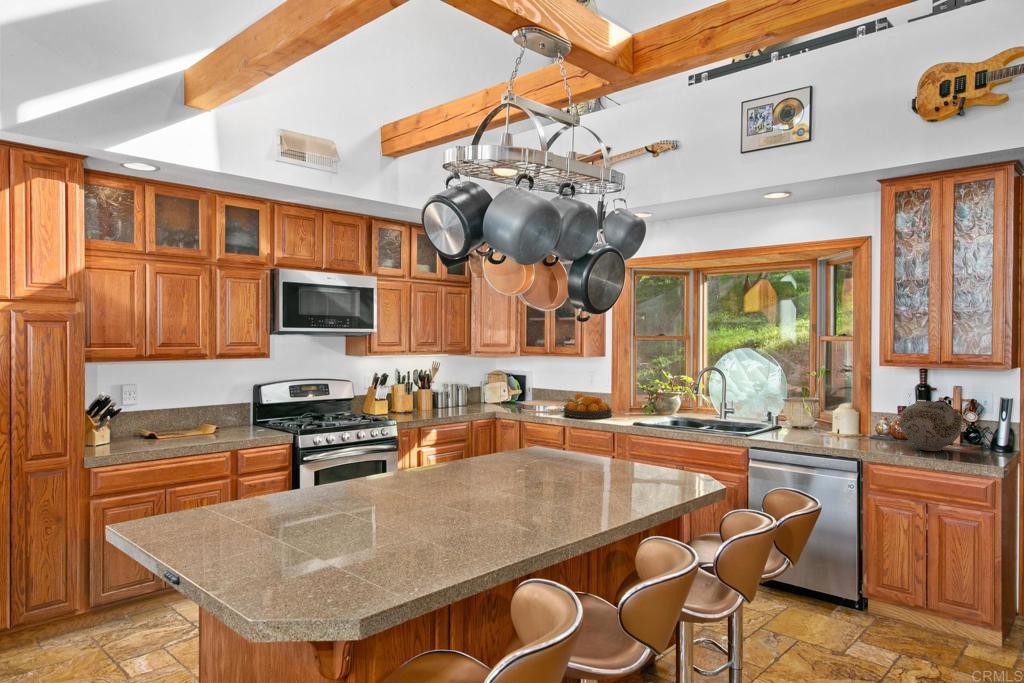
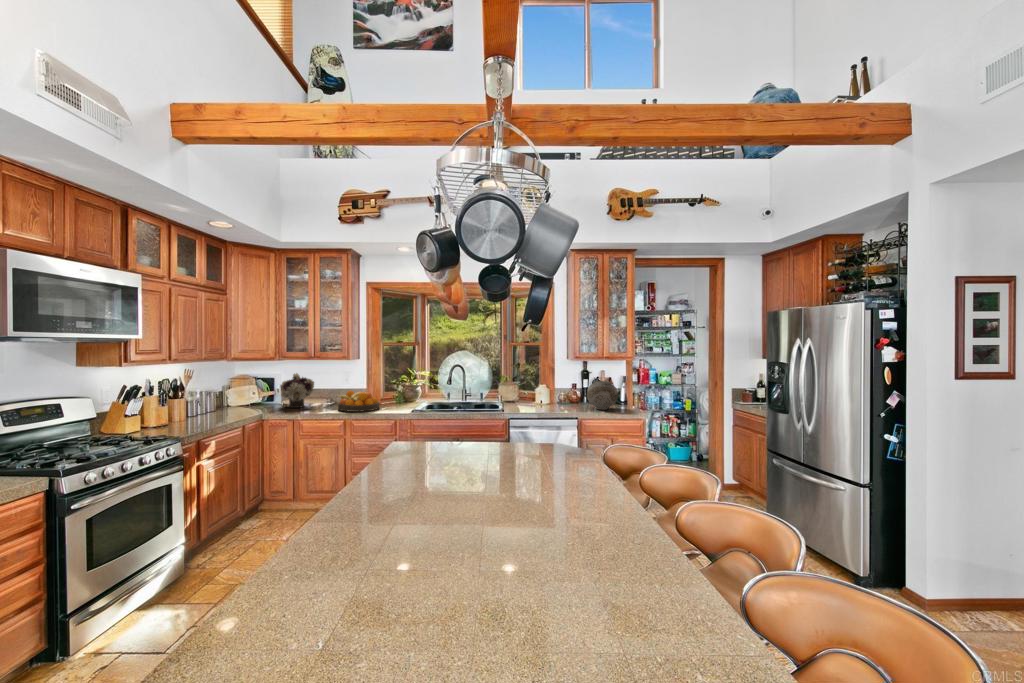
flower arrangement: none [518,370,552,409] -> present [280,373,314,408]

